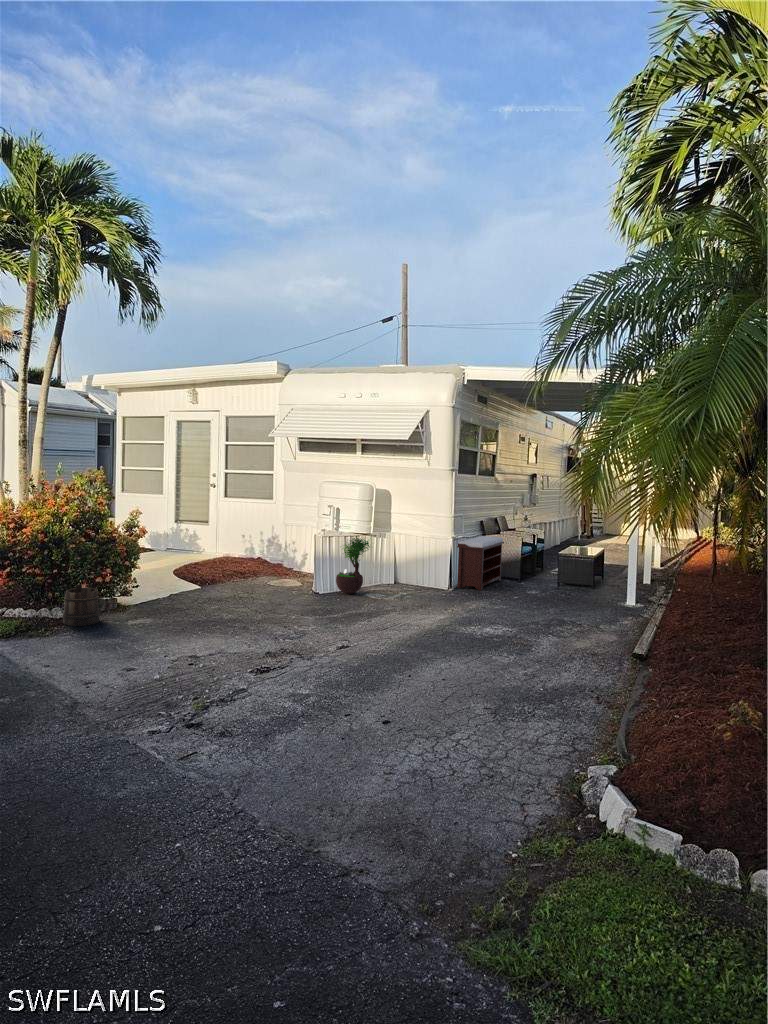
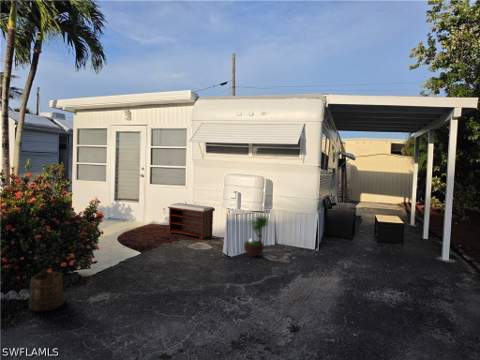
bench: present [457,536,504,591] -> present [168,203,215,240]

